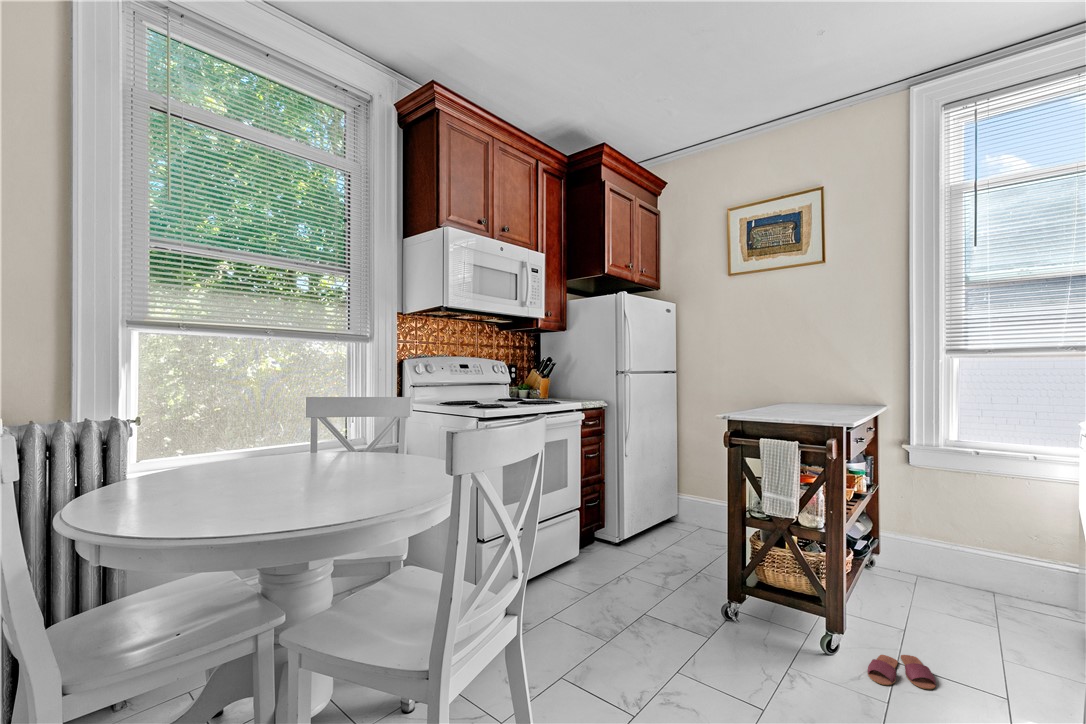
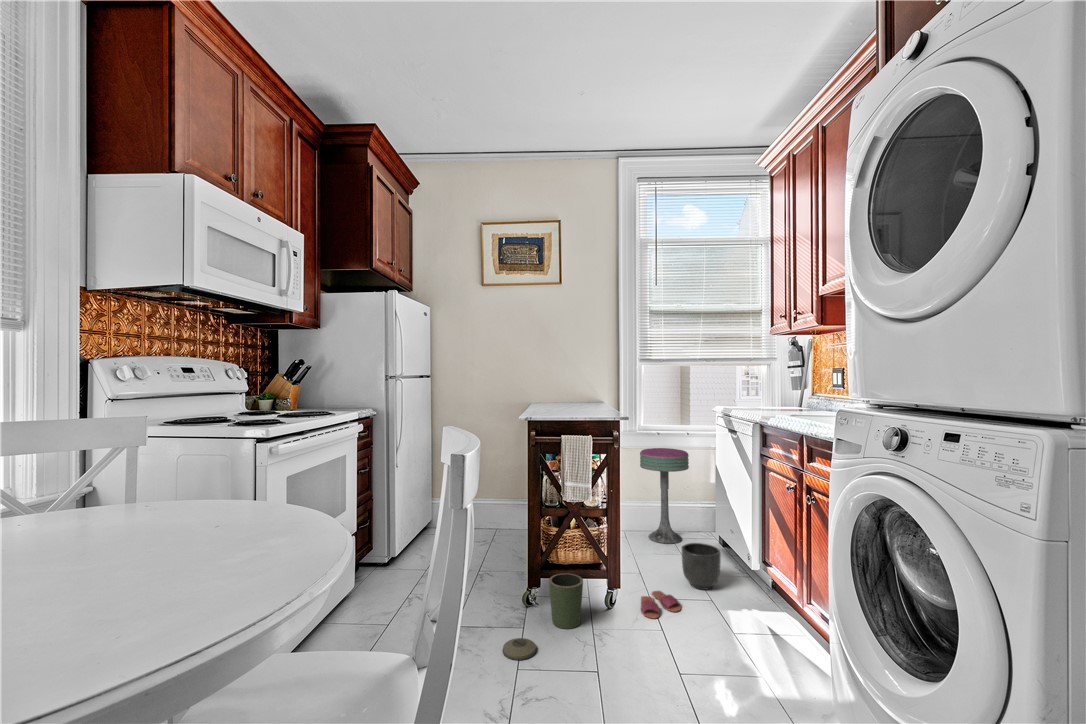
bar stool: none [937,472,1026,610] -> present [640,448,689,543]
trash can: none [670,592,780,665] -> present [503,573,583,660]
planter: none [962,608,1035,682] -> present [682,543,721,590]

